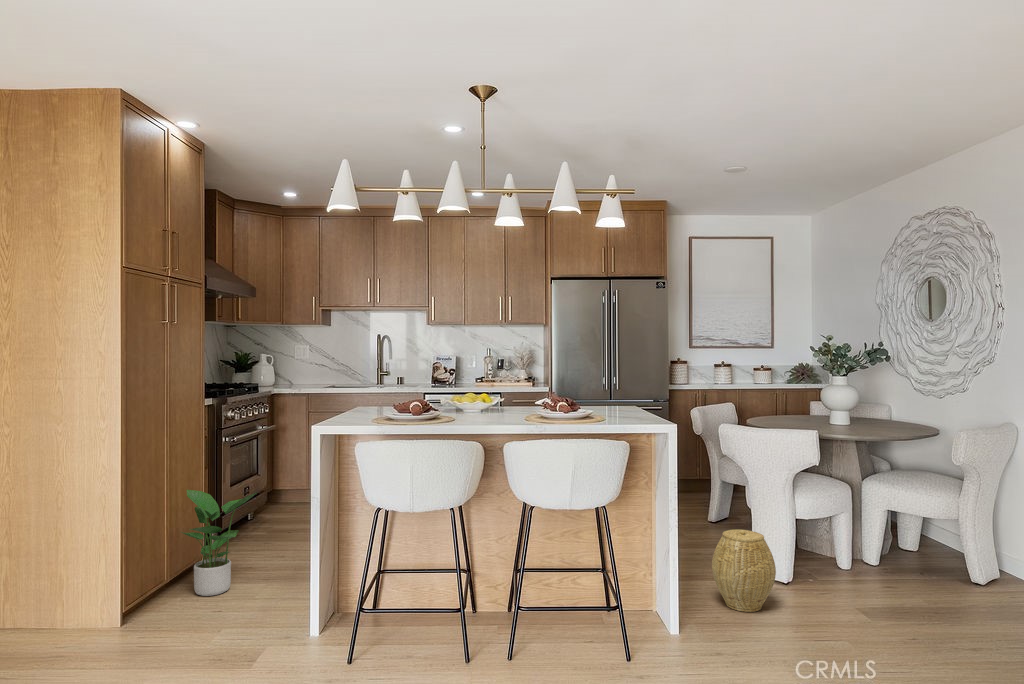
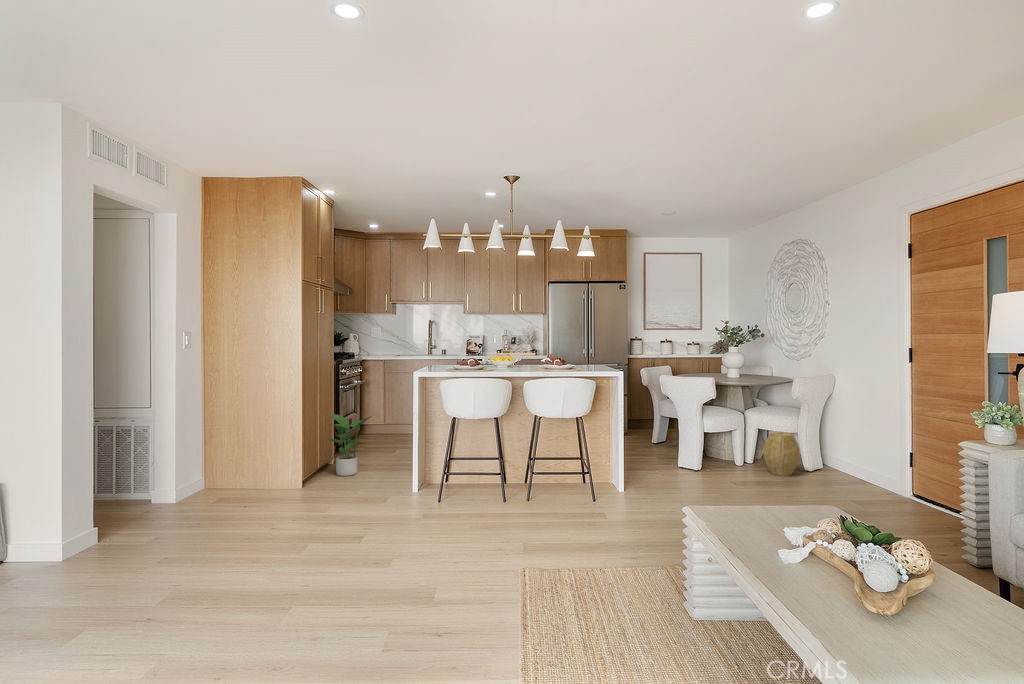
woven basket: present [712,529,776,612] -> present [763,432,801,476]

